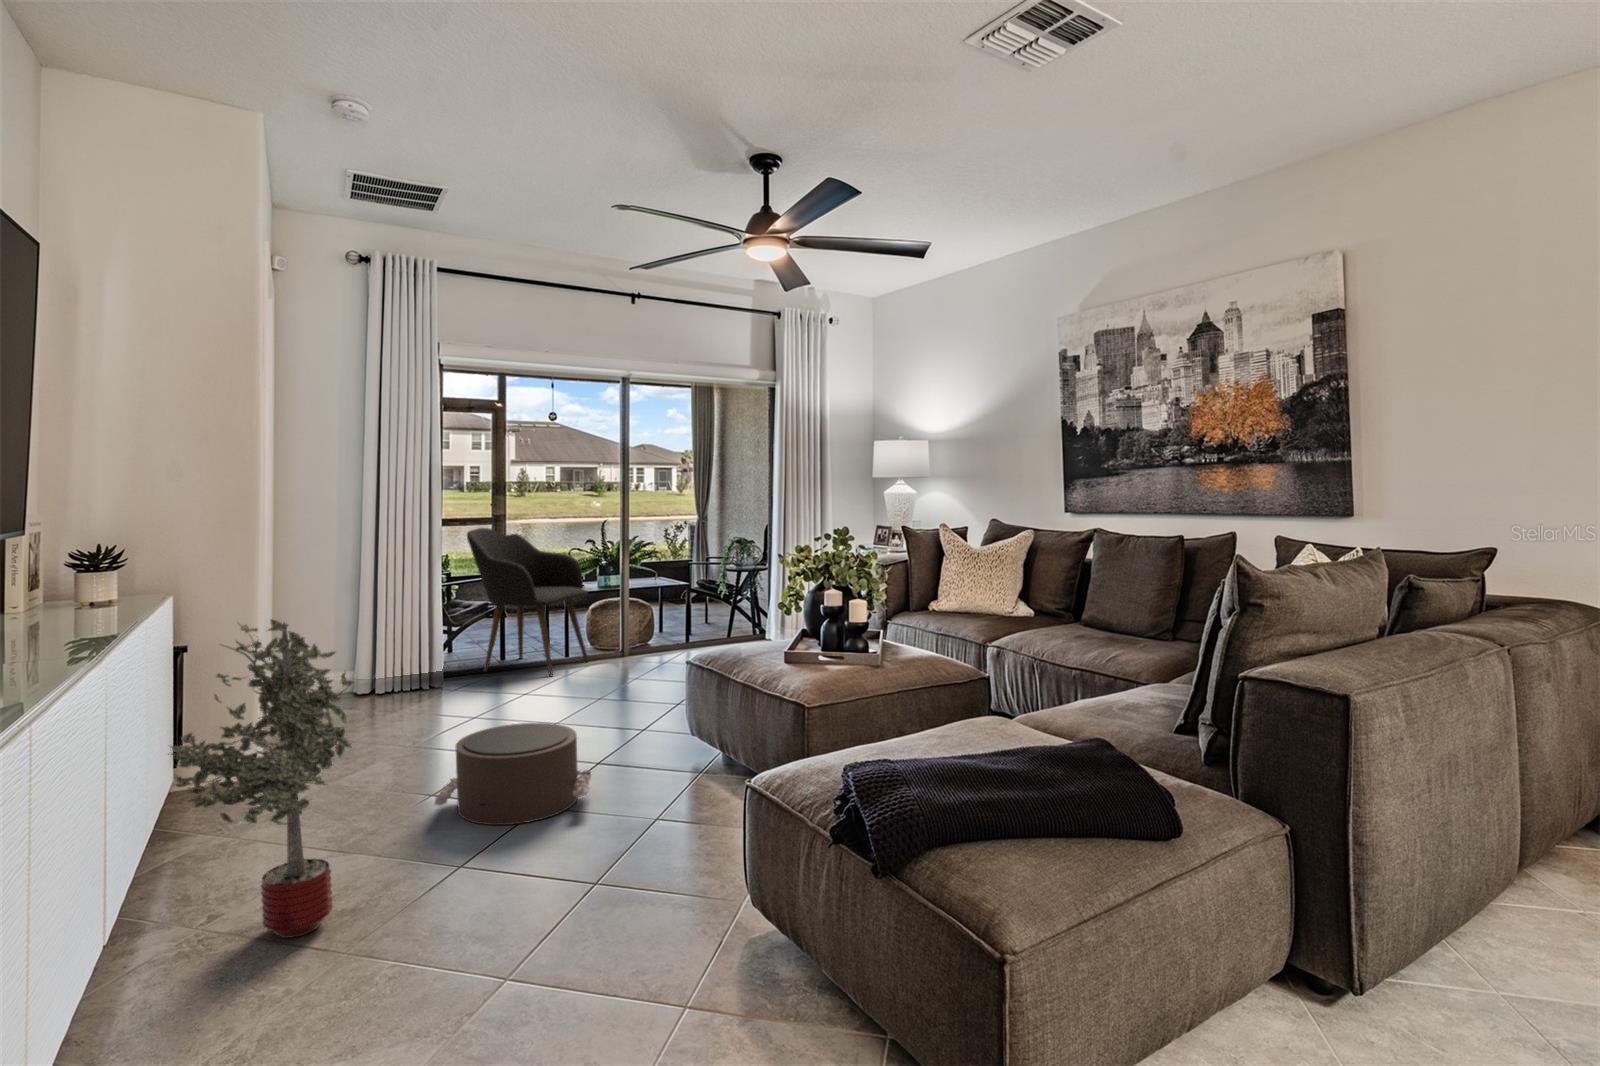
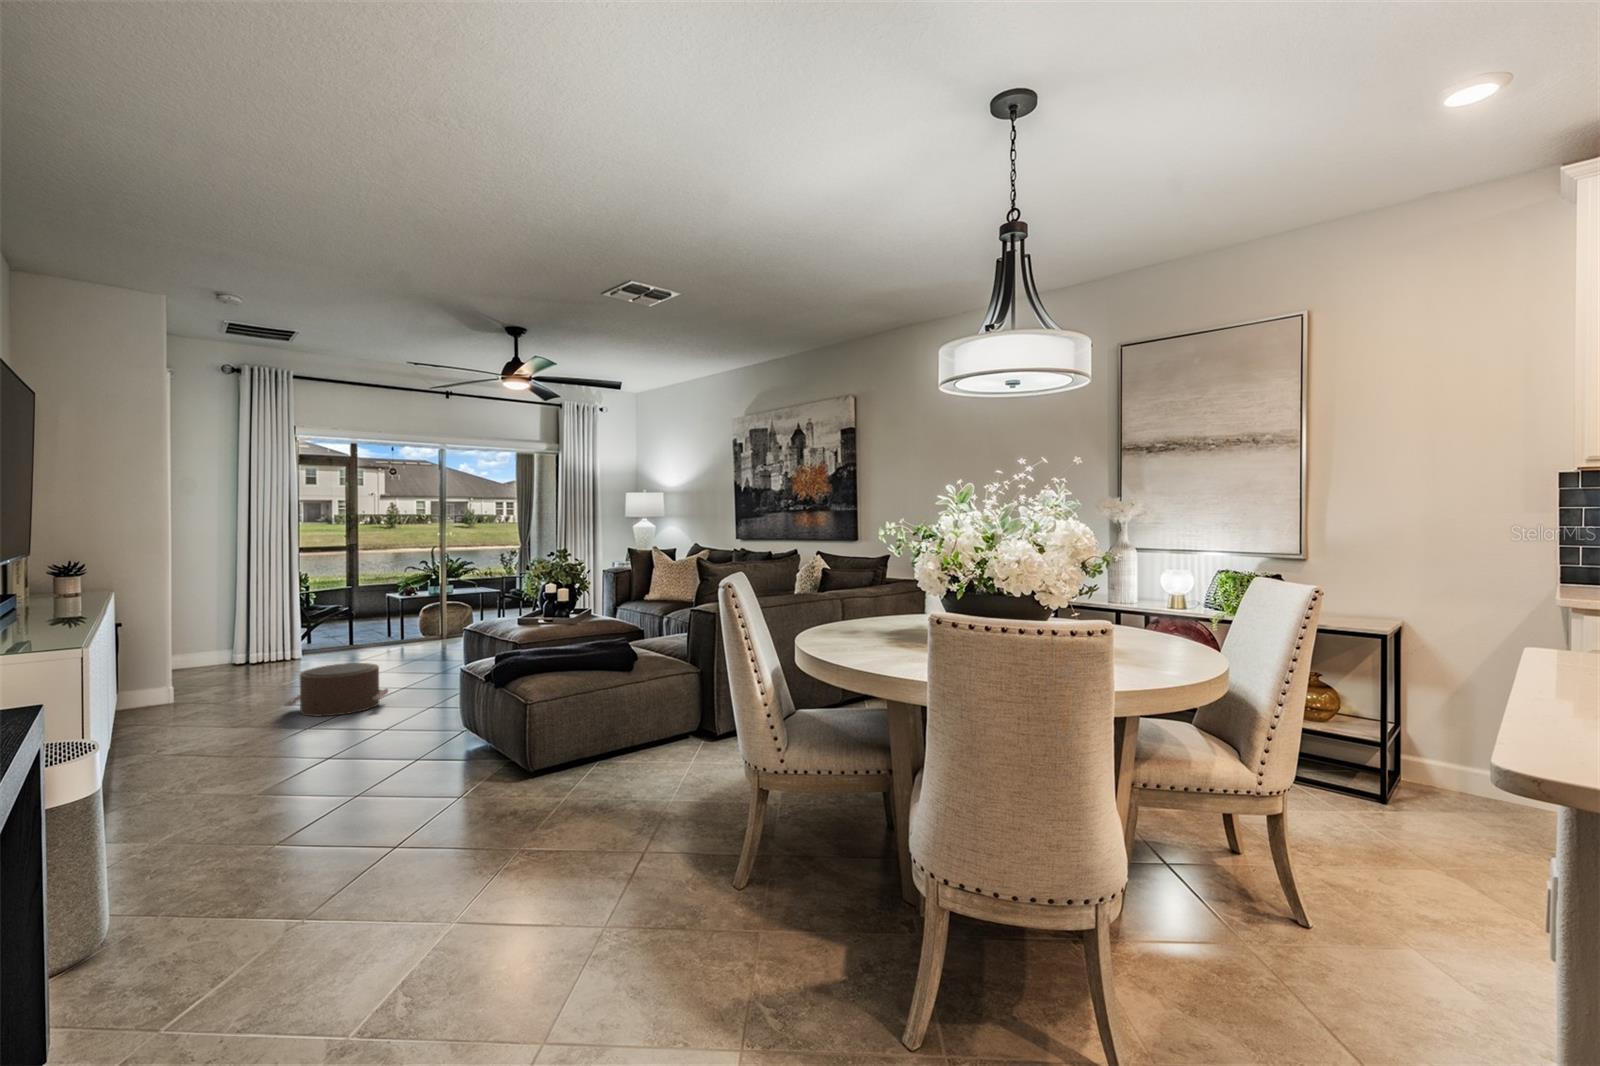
armchair: present [467,528,588,676] -> none [324,552,417,652]
potted tree: present [168,619,353,938] -> none [123,590,238,758]

